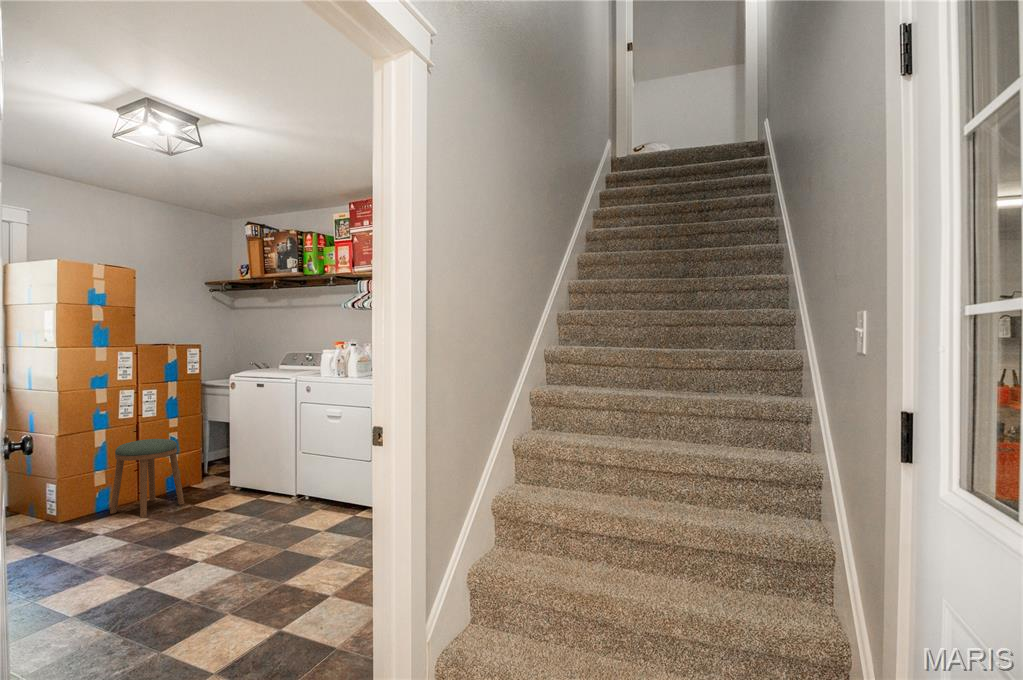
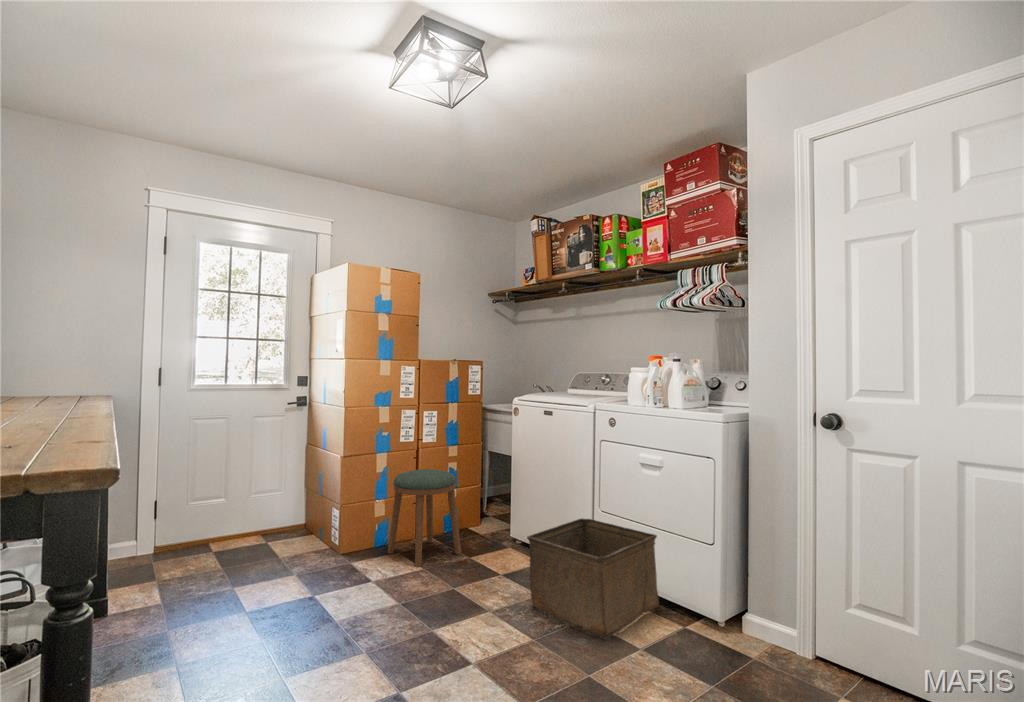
storage bin: none [242,460,341,532] -> present [527,519,659,639]

